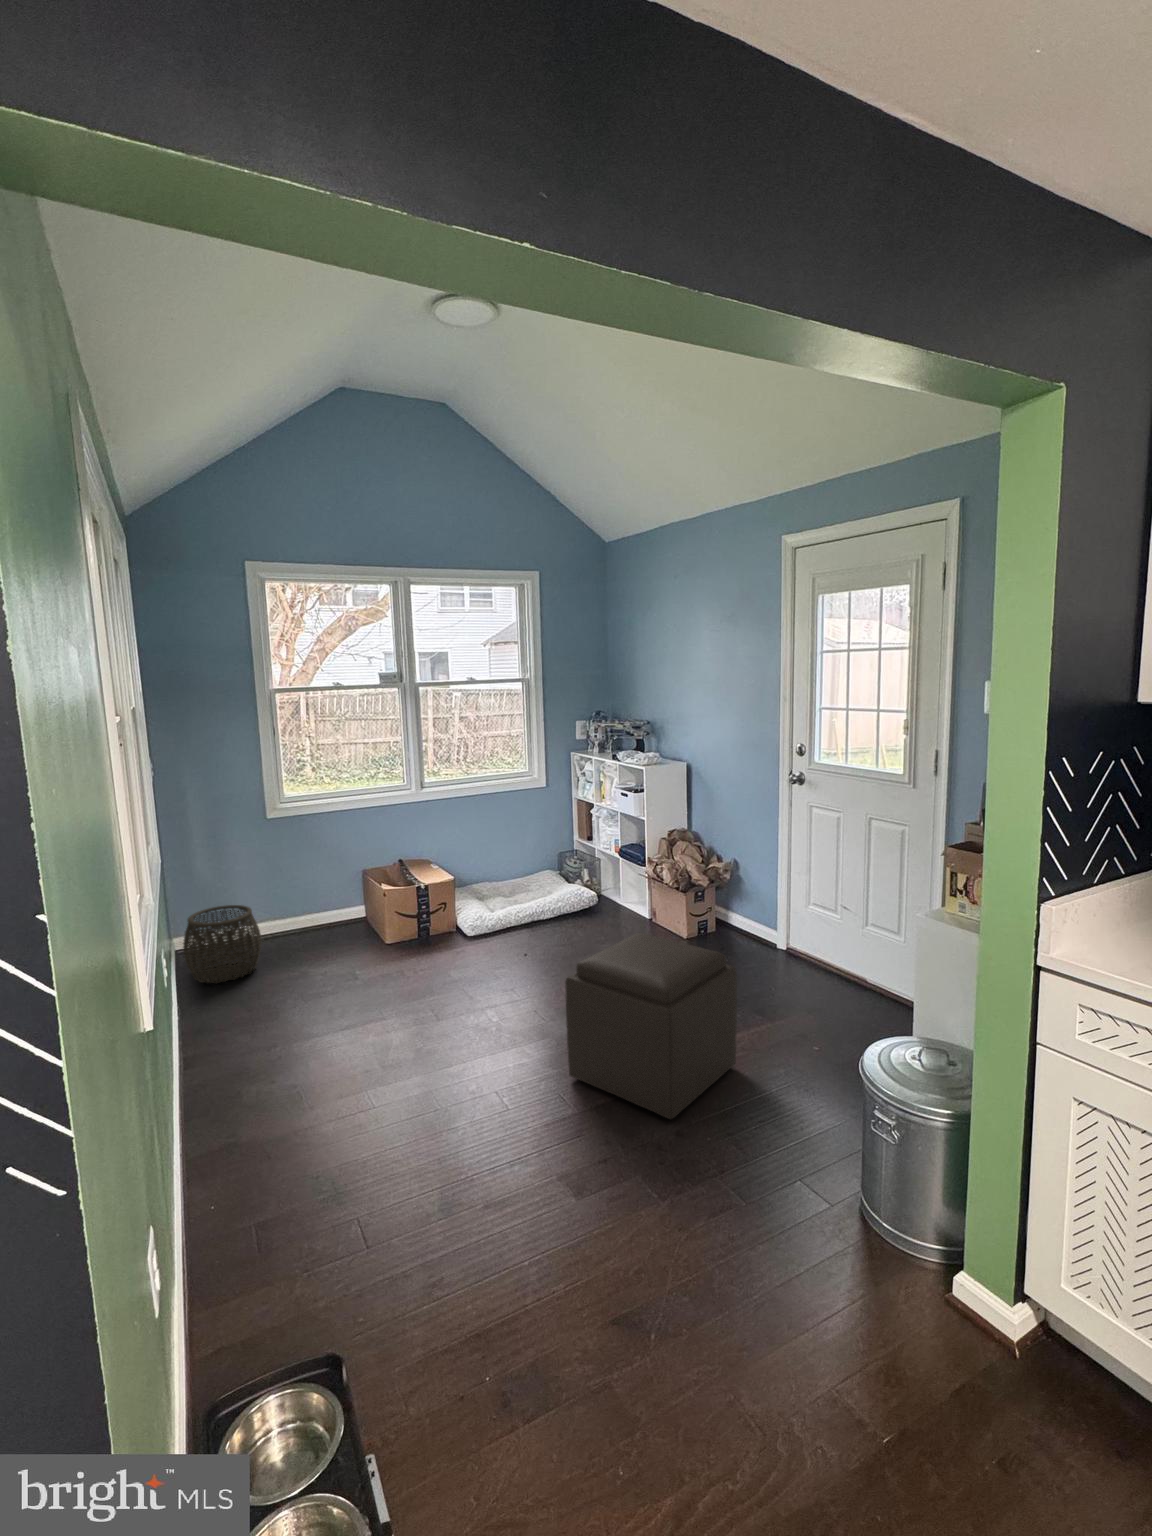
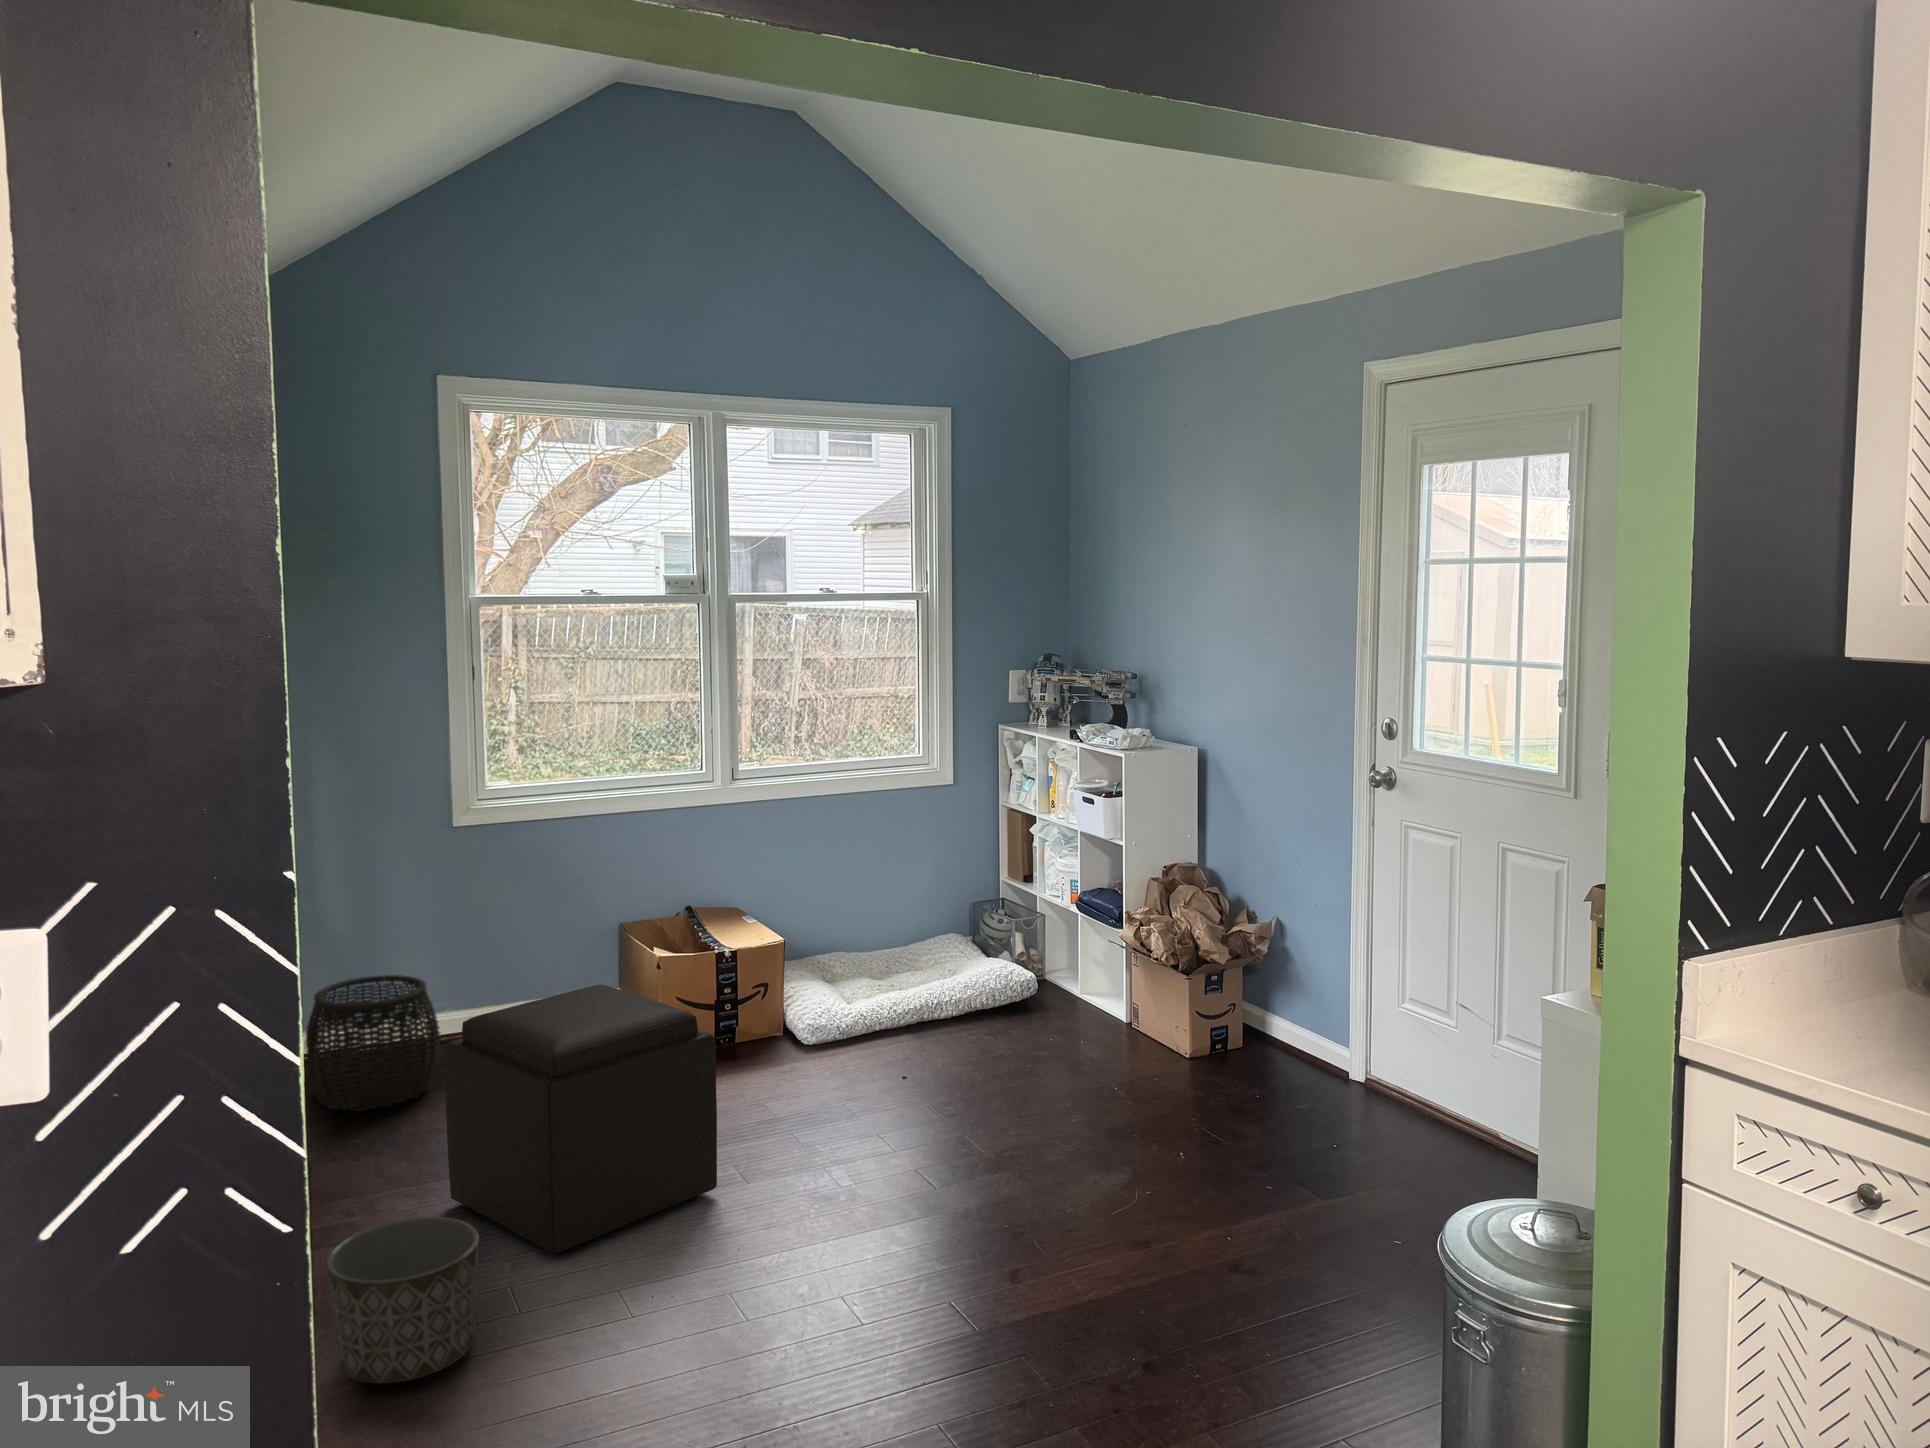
ottoman: present [565,933,737,1119] -> present [444,985,717,1254]
planter: none [189,1056,281,1159] -> present [327,1217,479,1384]

